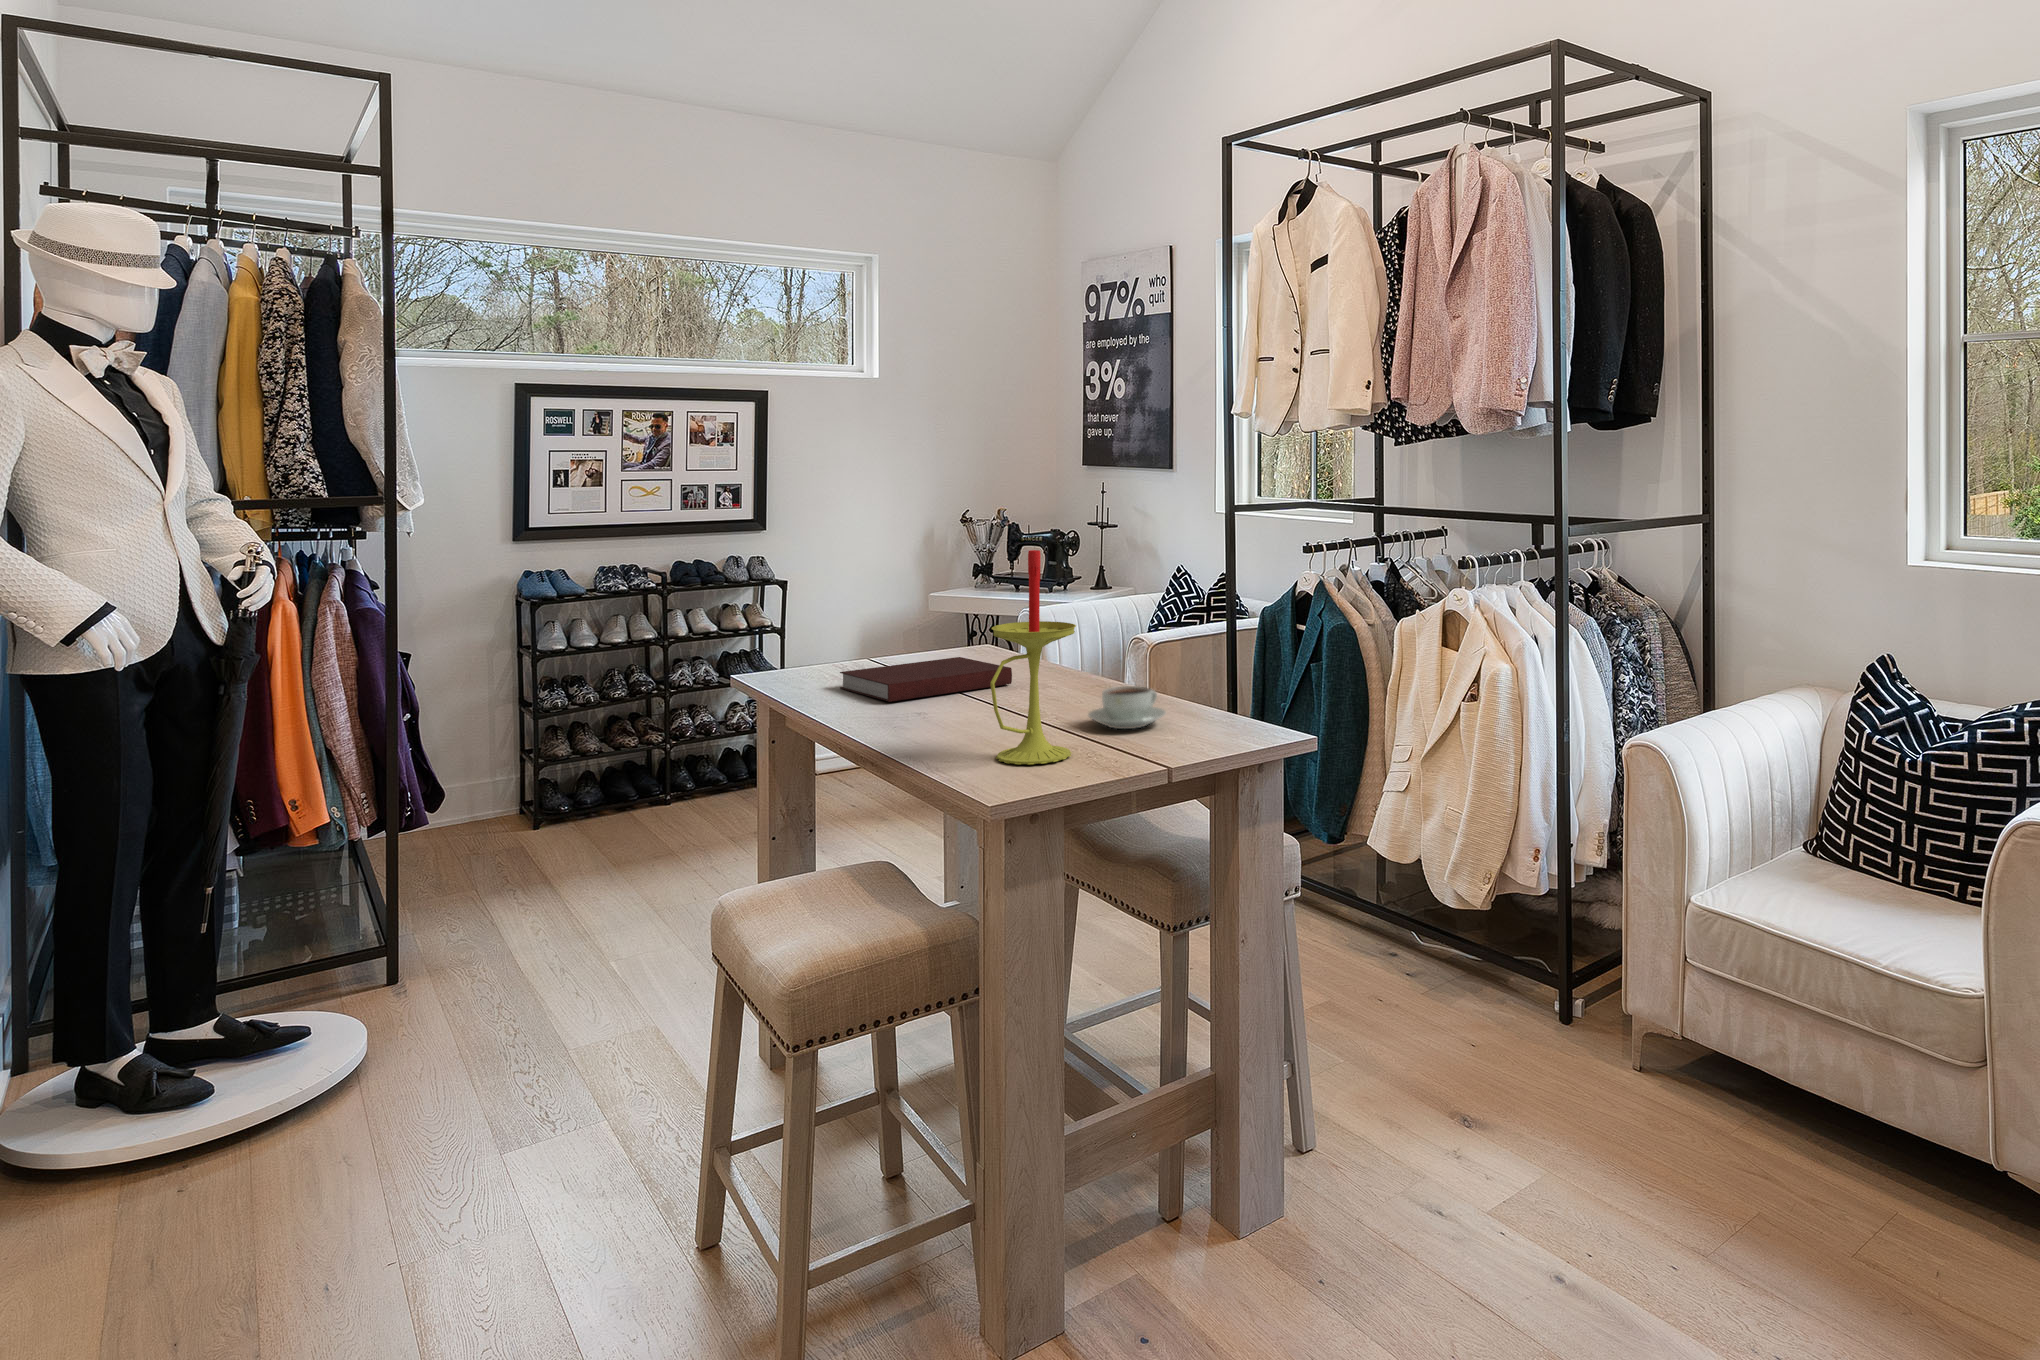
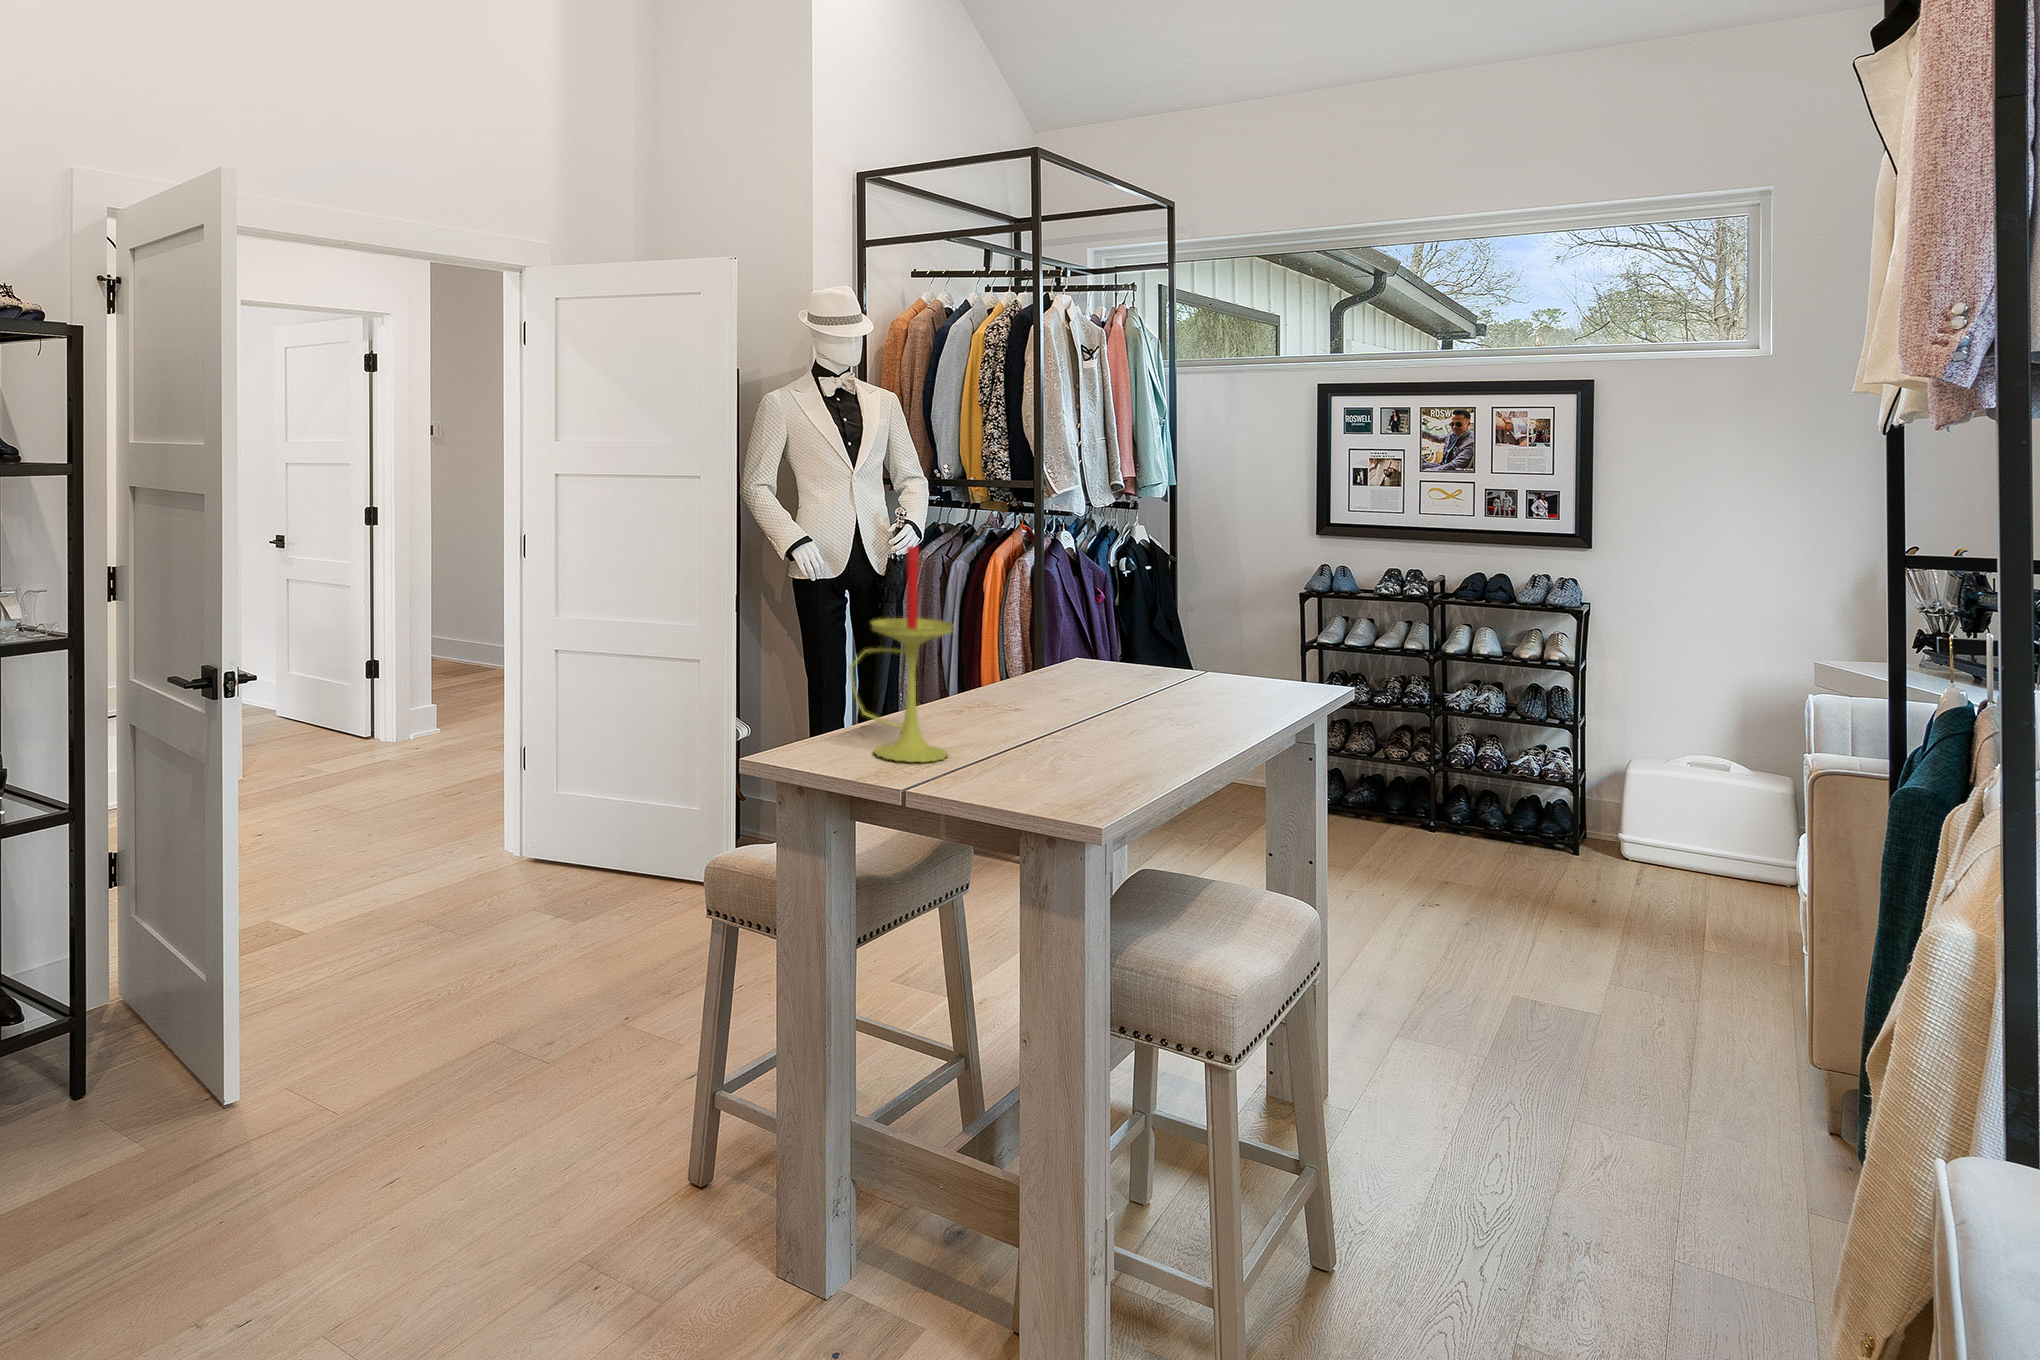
notebook: present [840,657,1012,702] -> none [1023,664,1190,711]
coffee cup: present [1088,686,1166,729] -> none [1028,717,1121,768]

